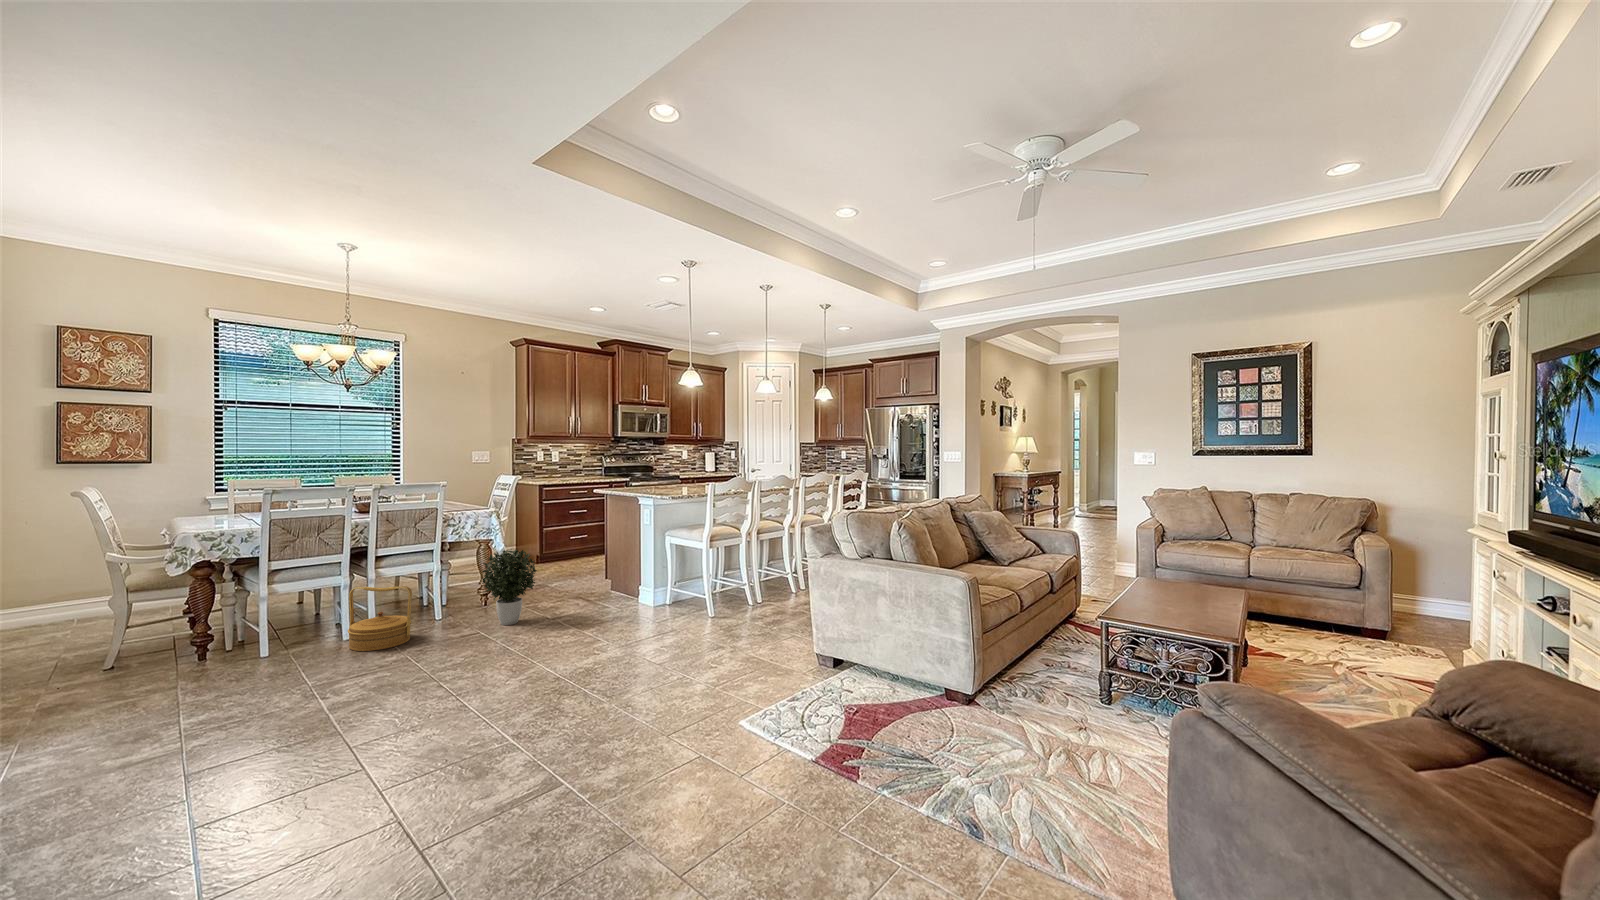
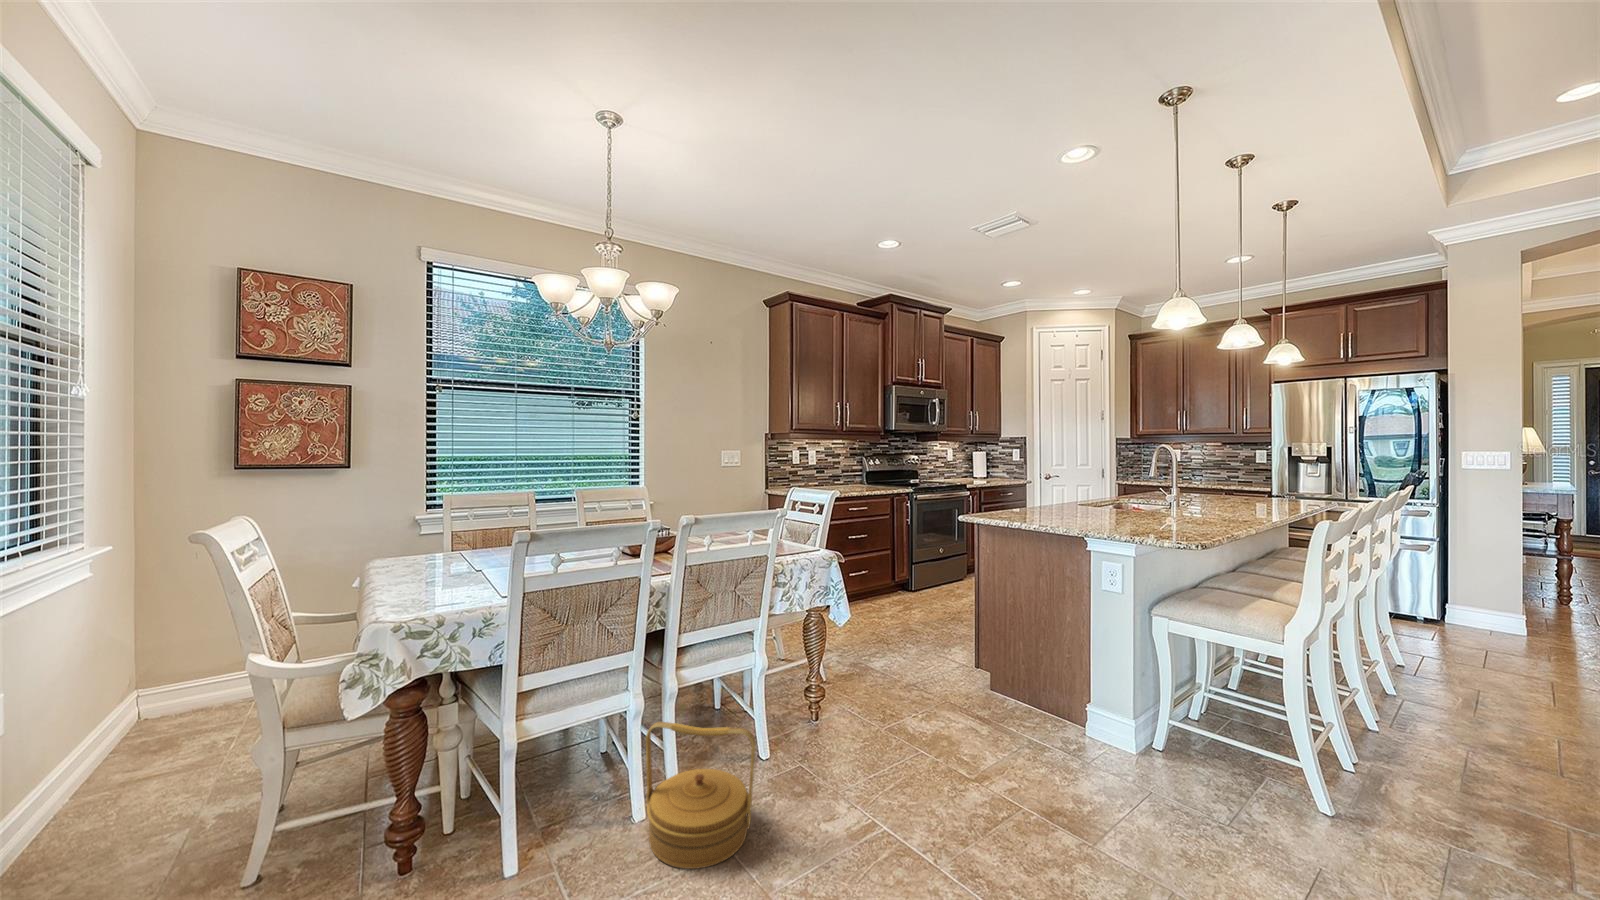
potted plant: present [482,550,537,625] -> none [847,645,947,794]

